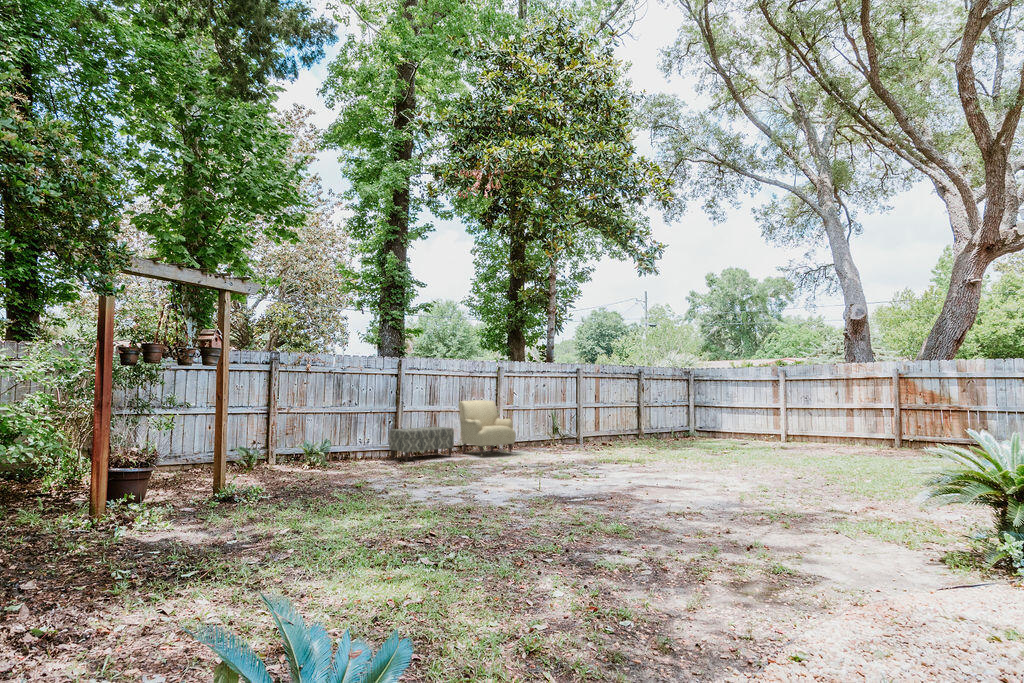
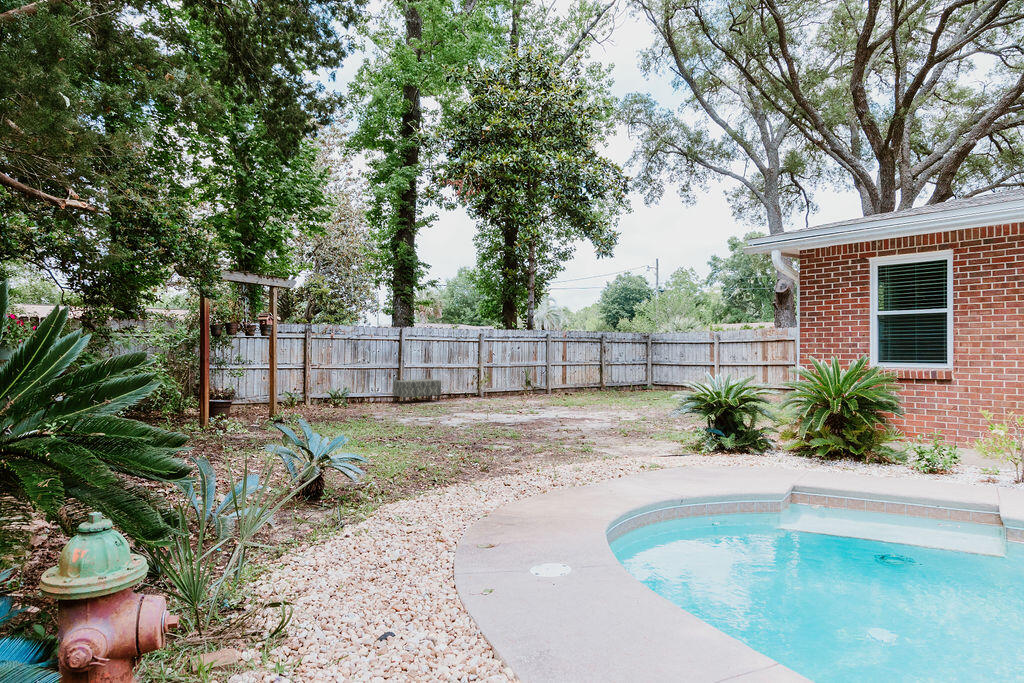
chair: present [458,400,516,456] -> none [447,360,489,402]

